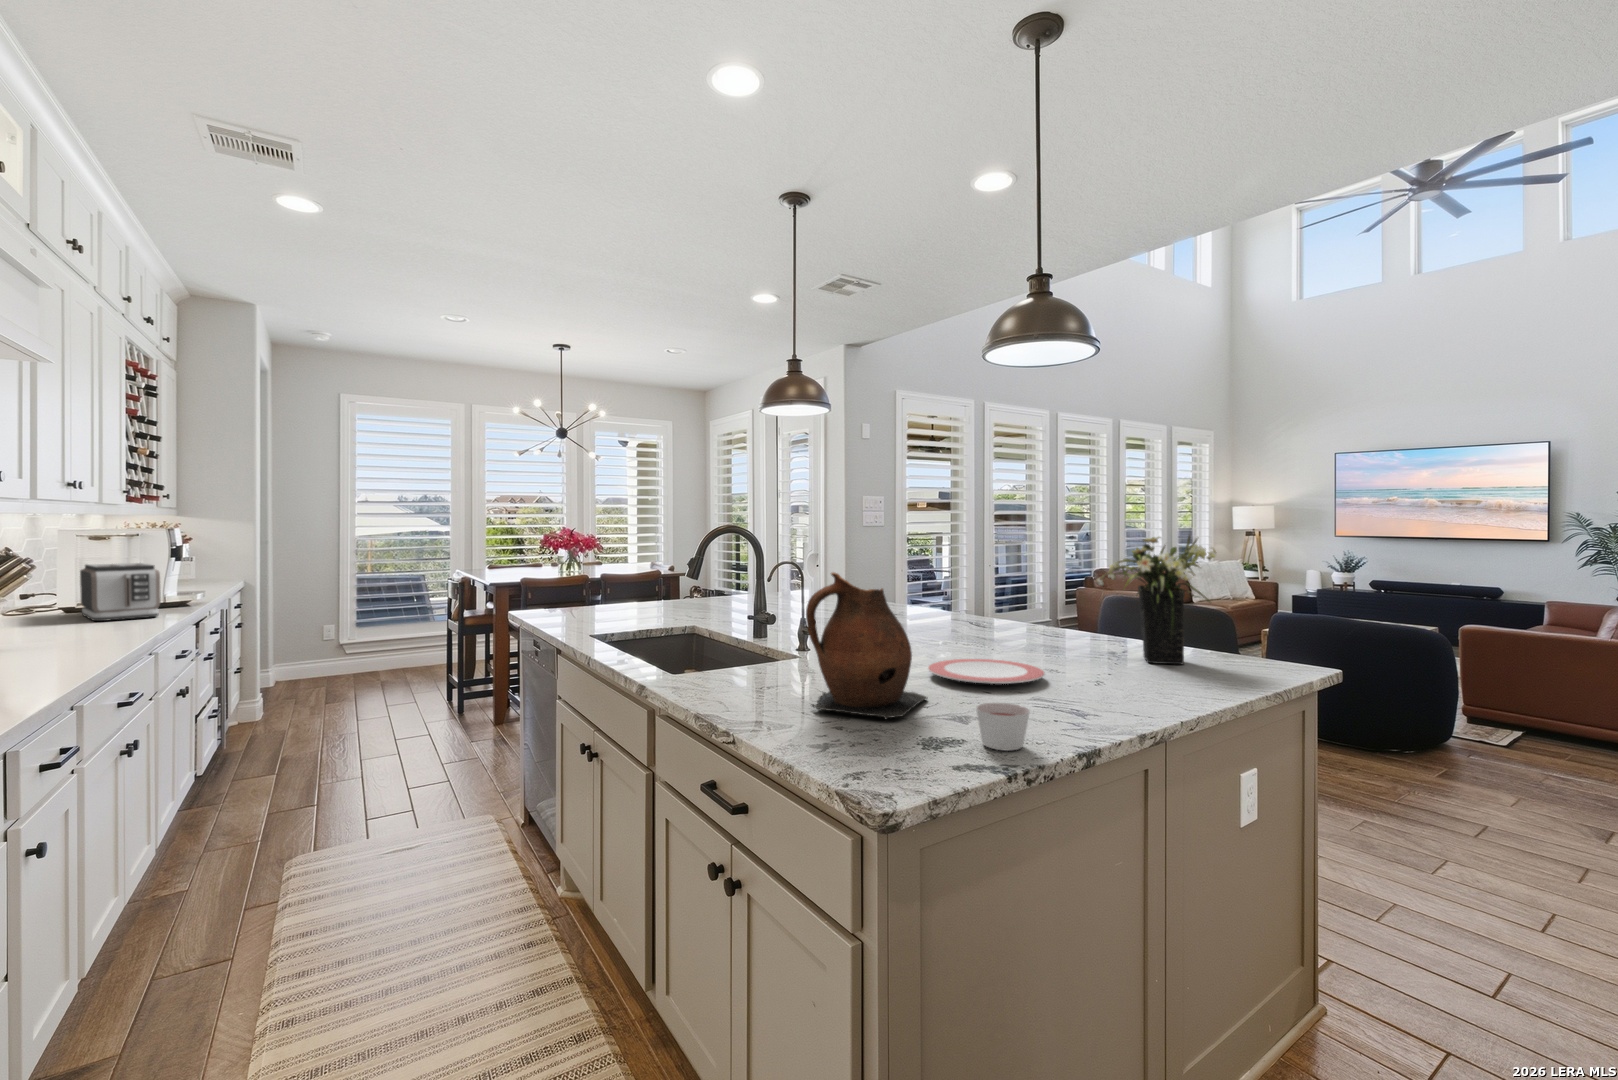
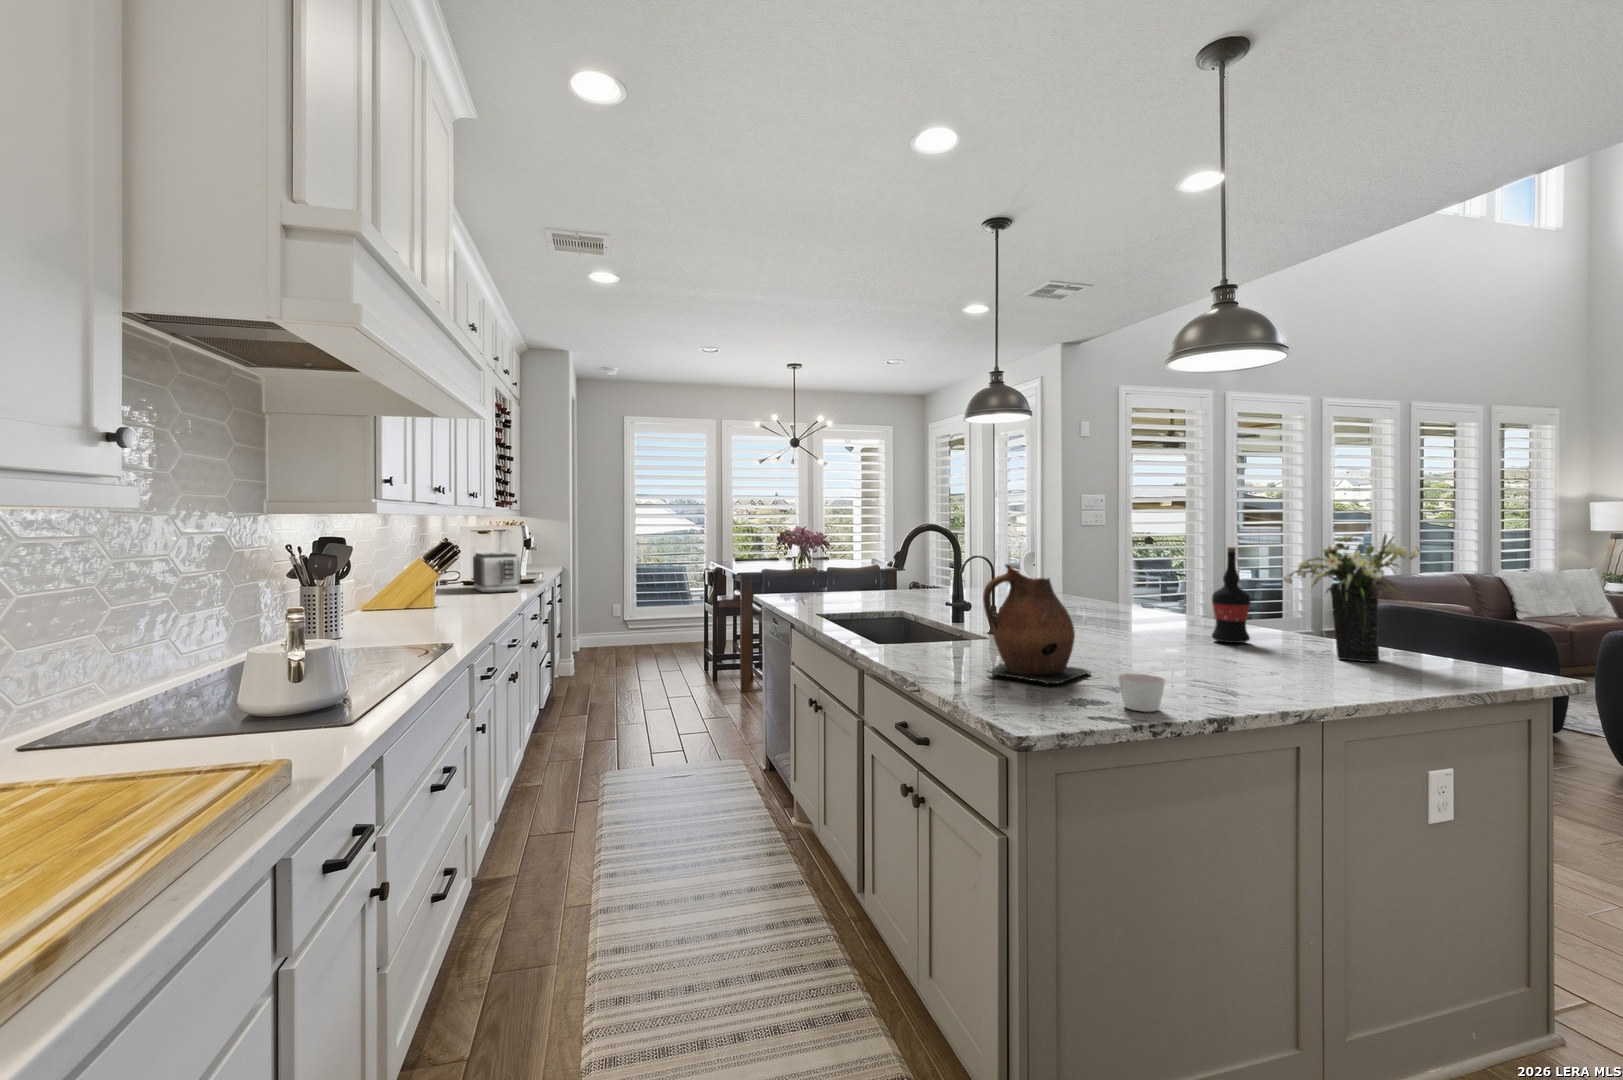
wine bottle: none [1024,549,1061,649] -> present [1212,547,1251,643]
plate: present [928,659,1045,684] -> none [1101,646,1214,666]

